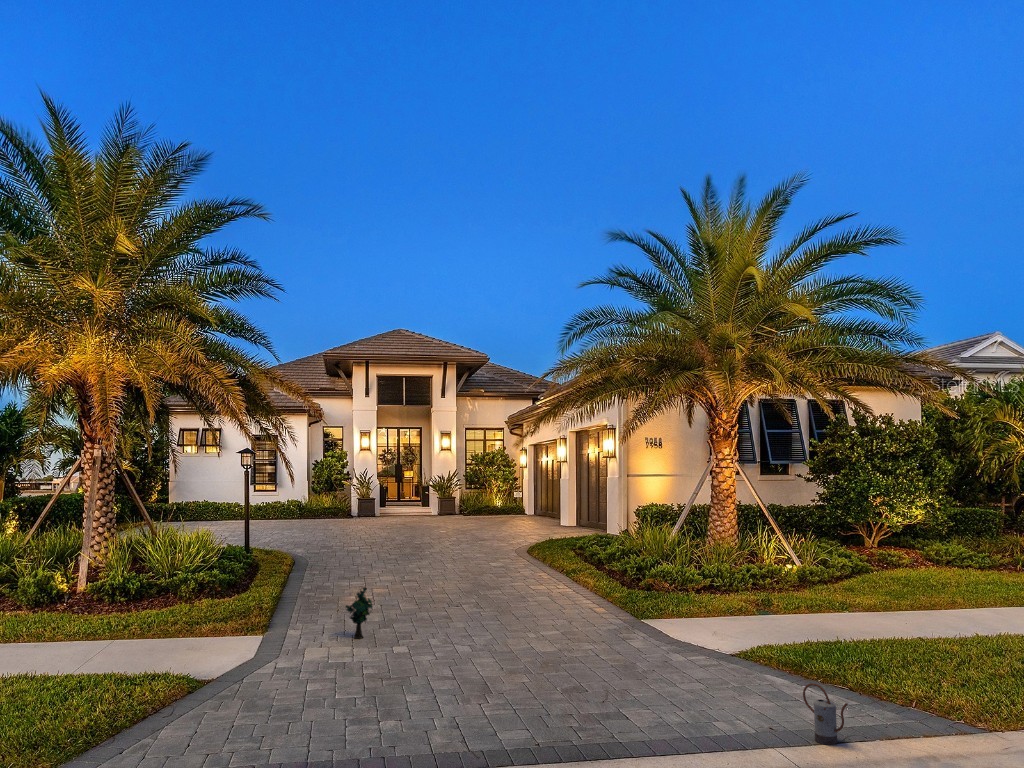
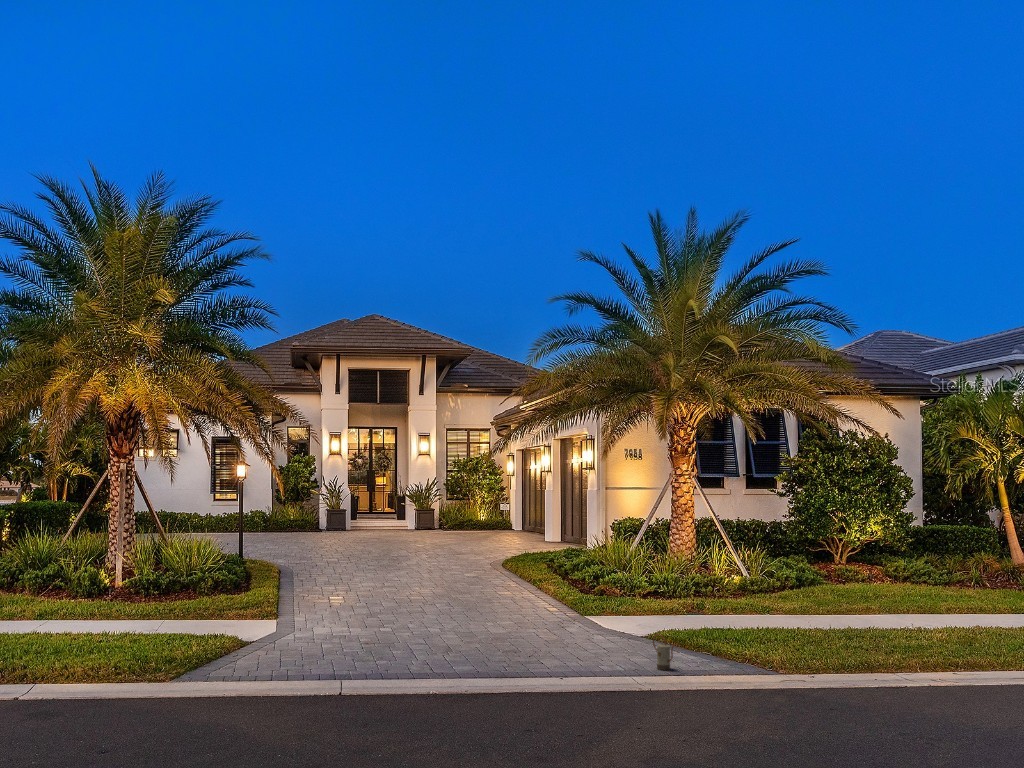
decorative plant: present [346,588,372,639] -> none [345,582,367,621]

